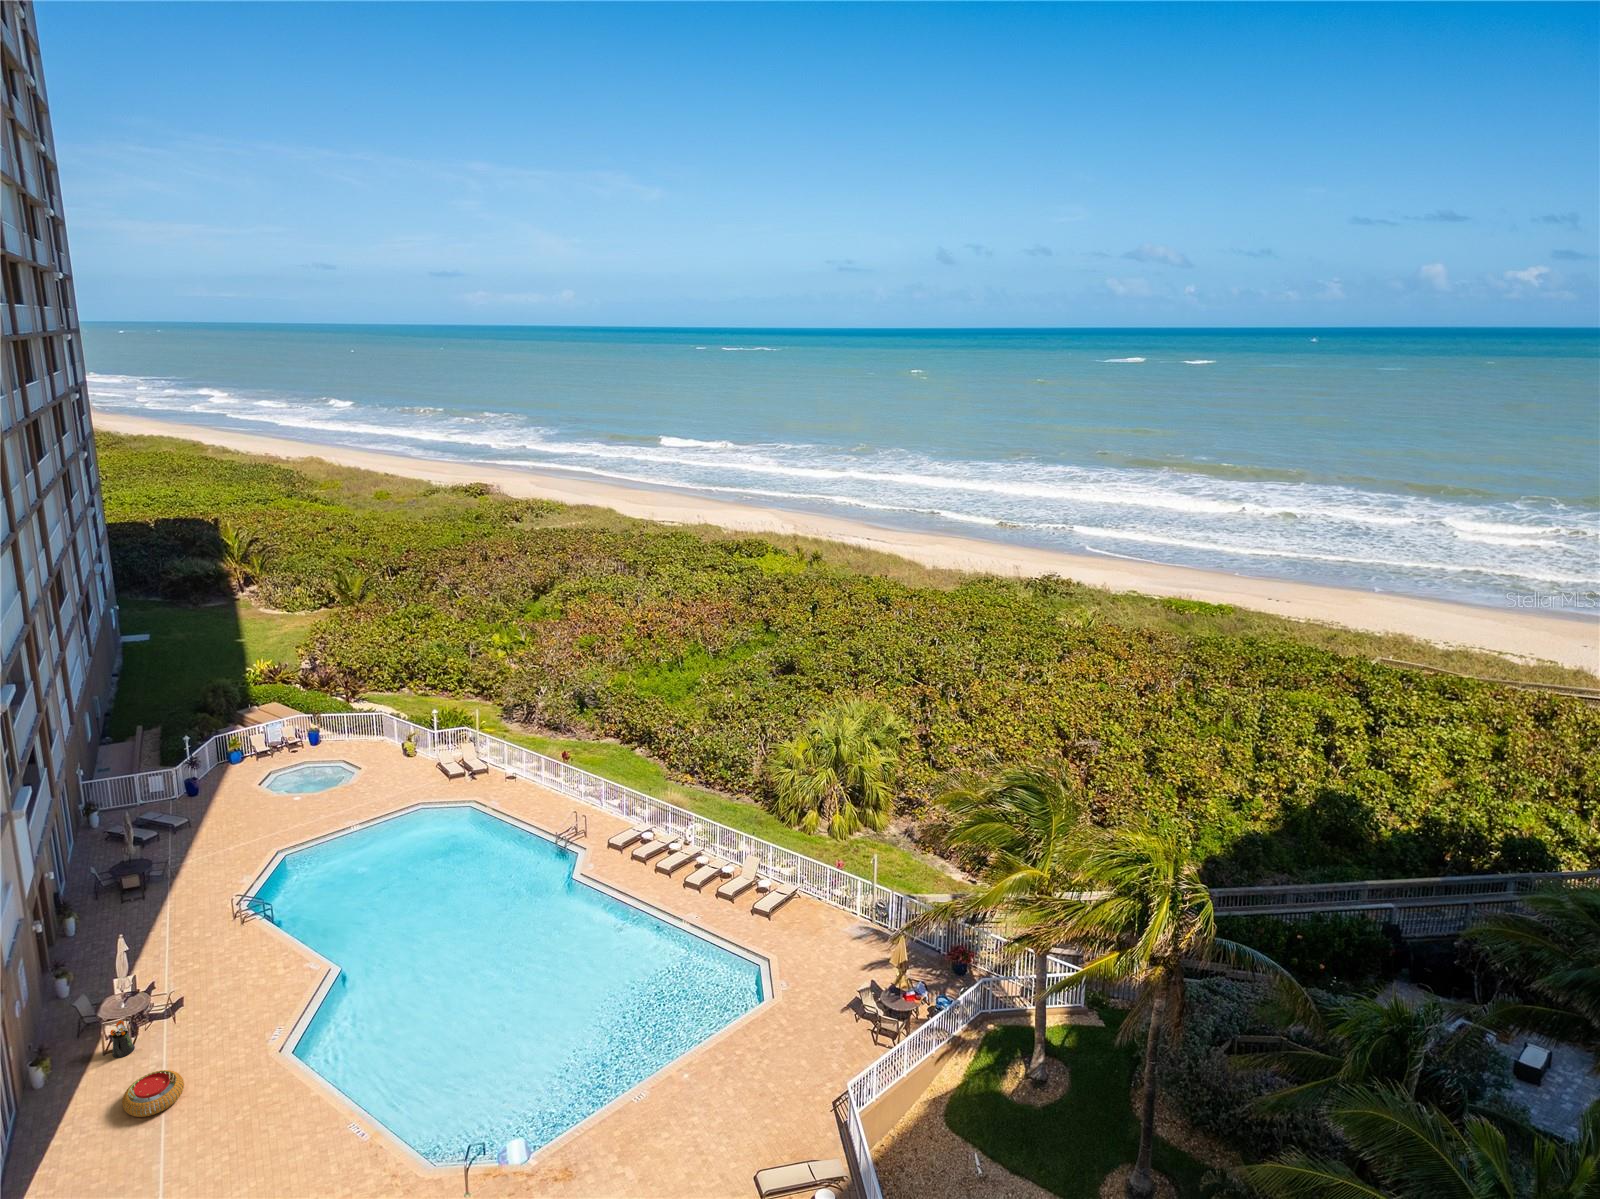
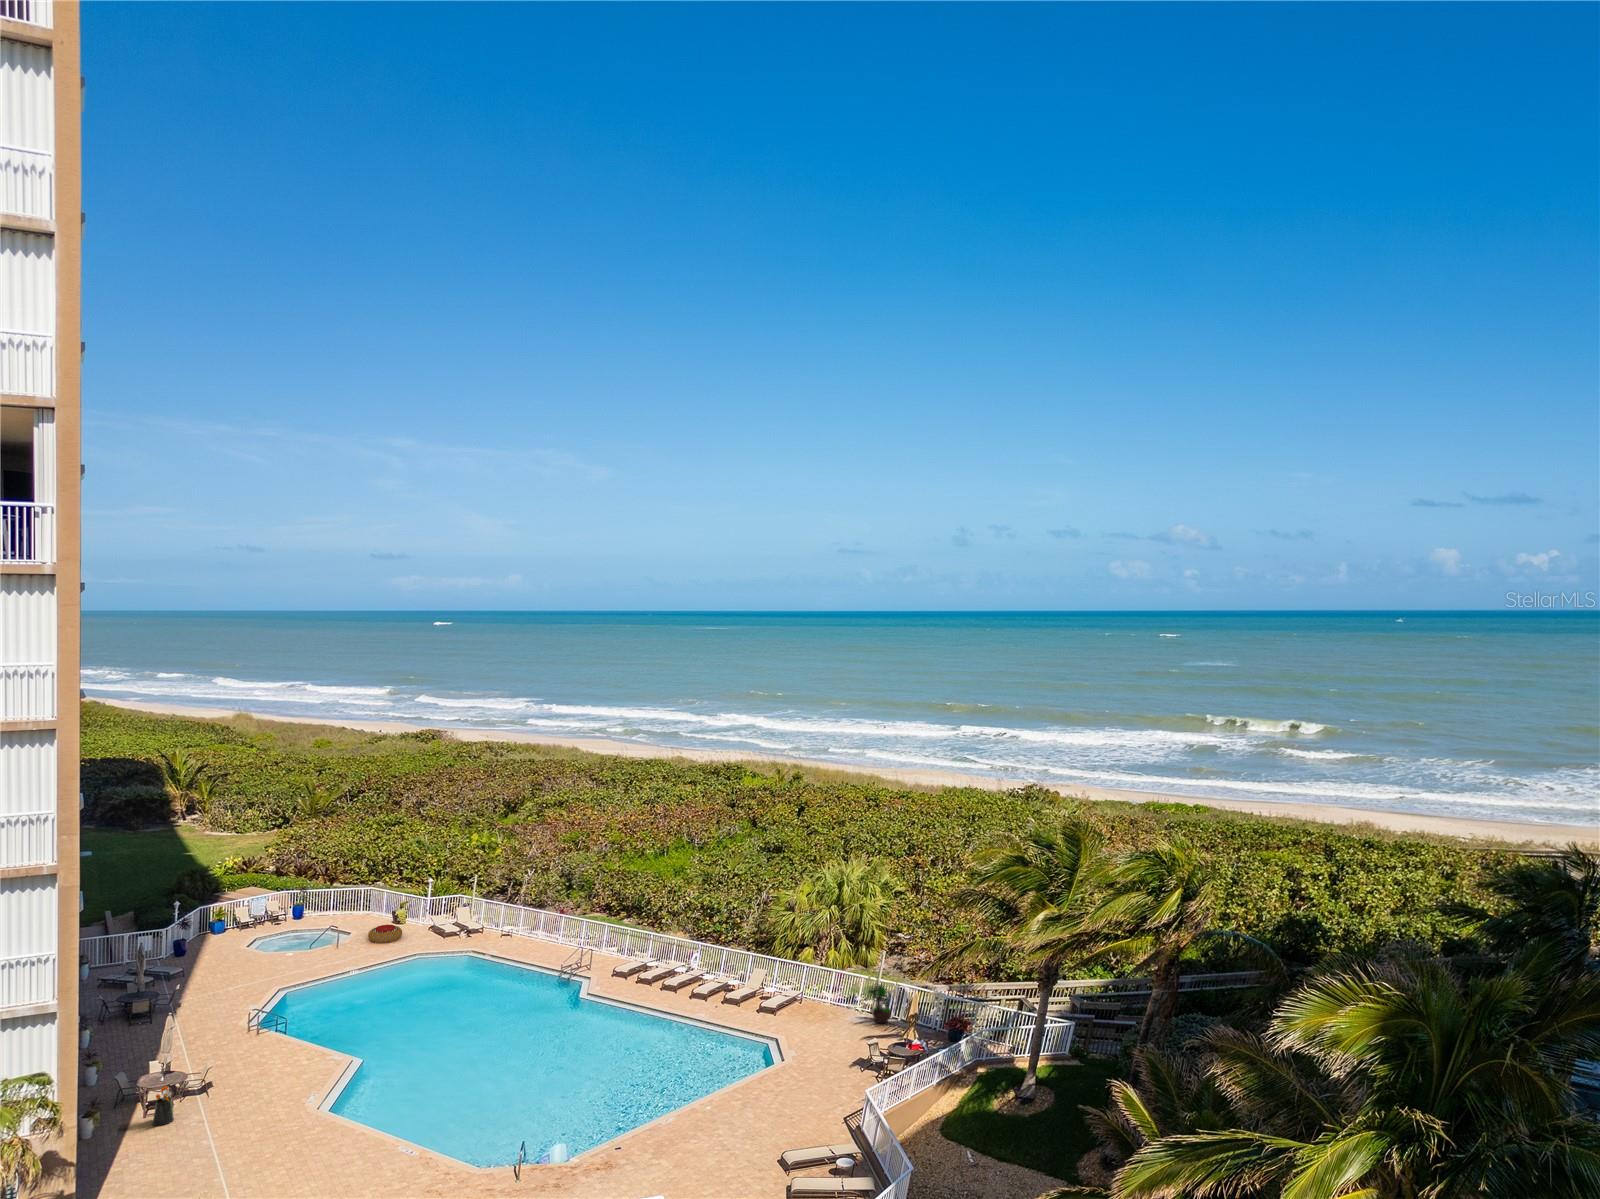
potted tree: none [848,899,877,940] -> present [868,983,891,1023]
pouf: present [122,1070,184,1117] -> present [368,925,402,943]

